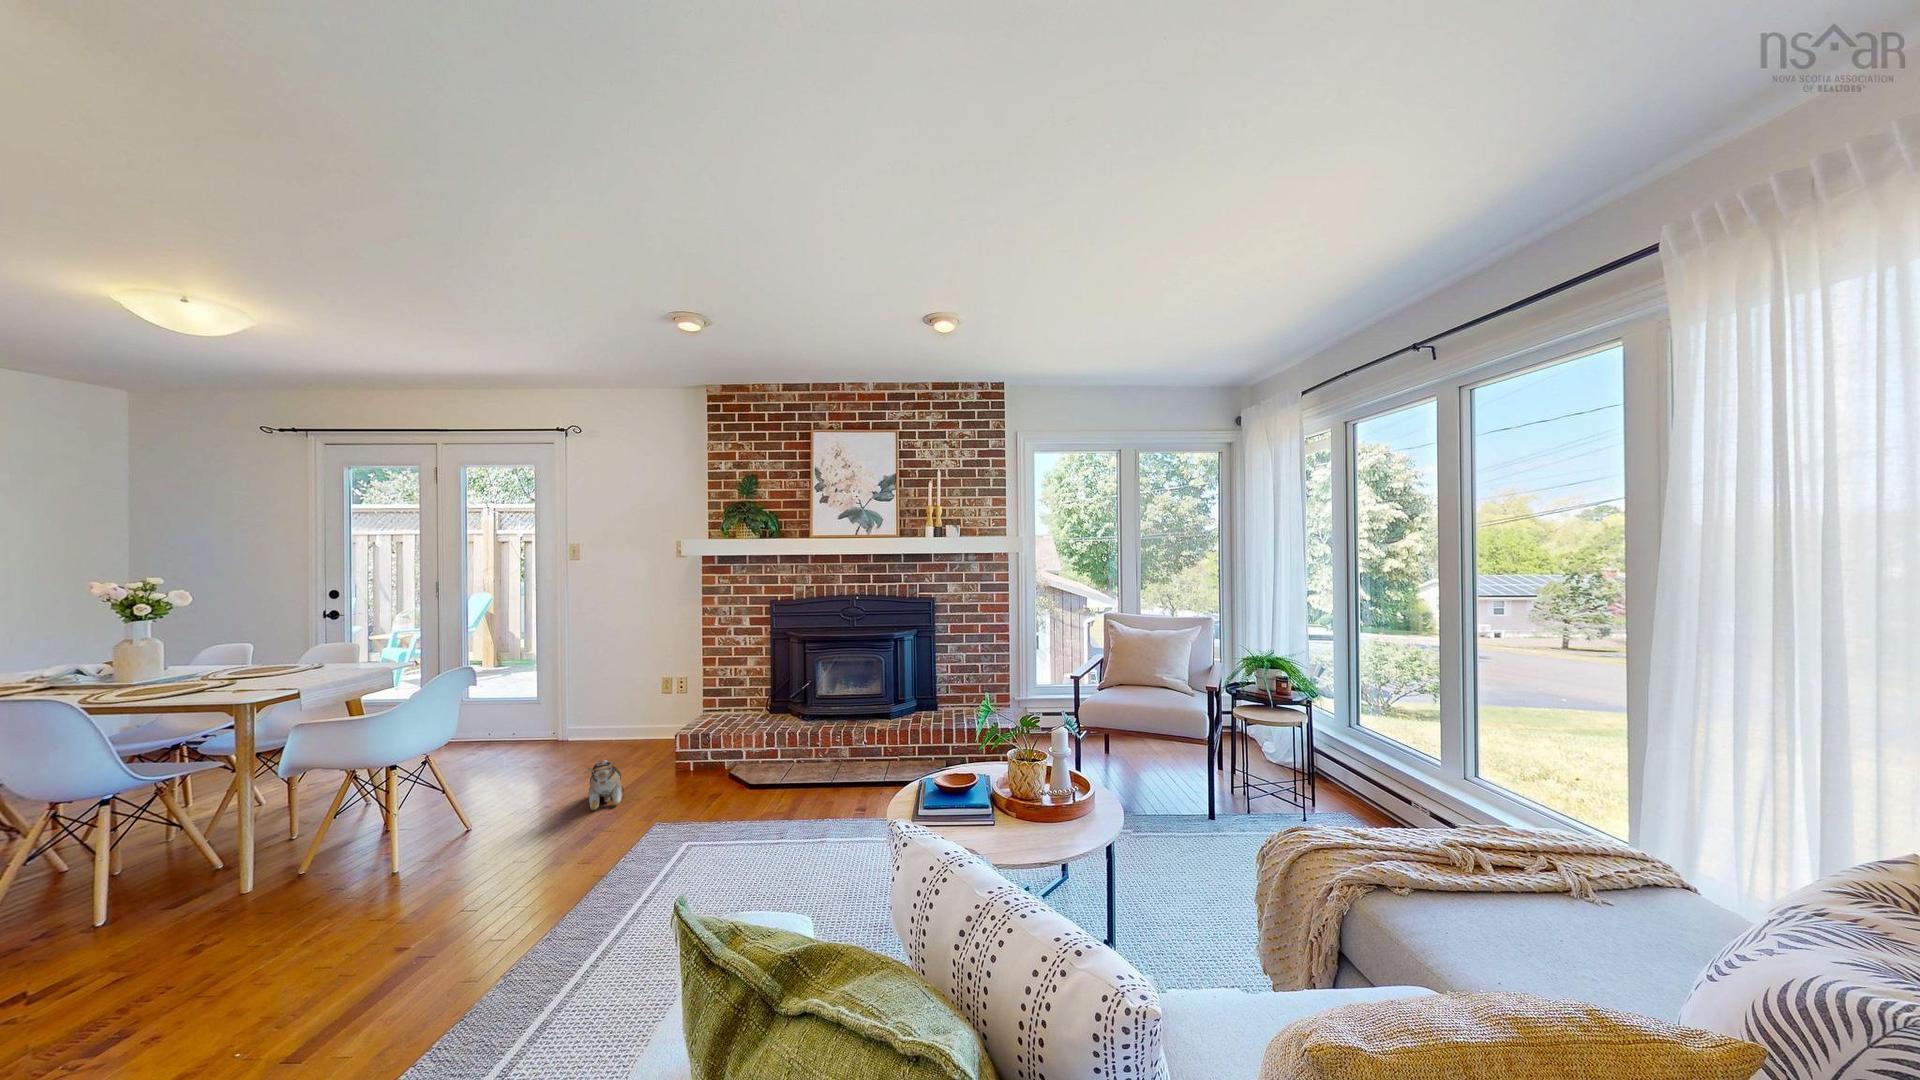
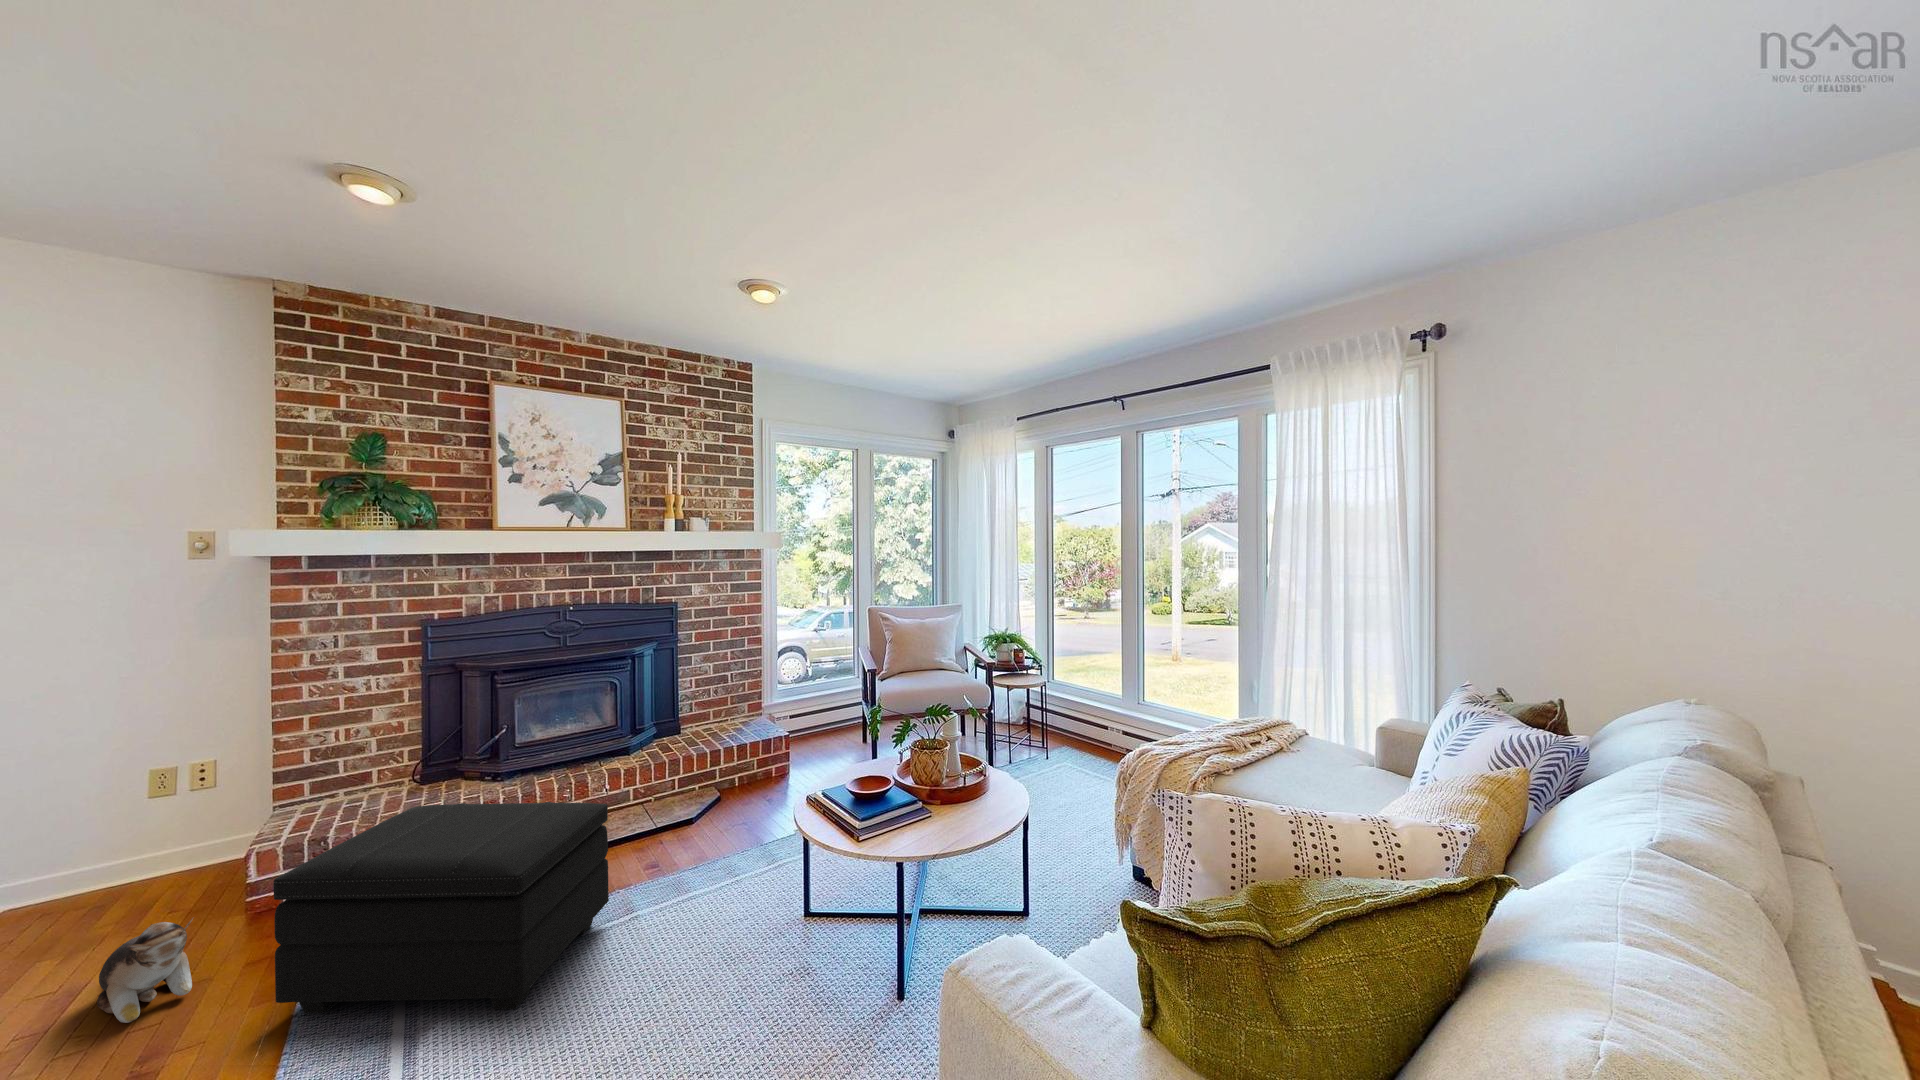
footstool: none [628,724,801,875] -> present [273,802,609,1014]

